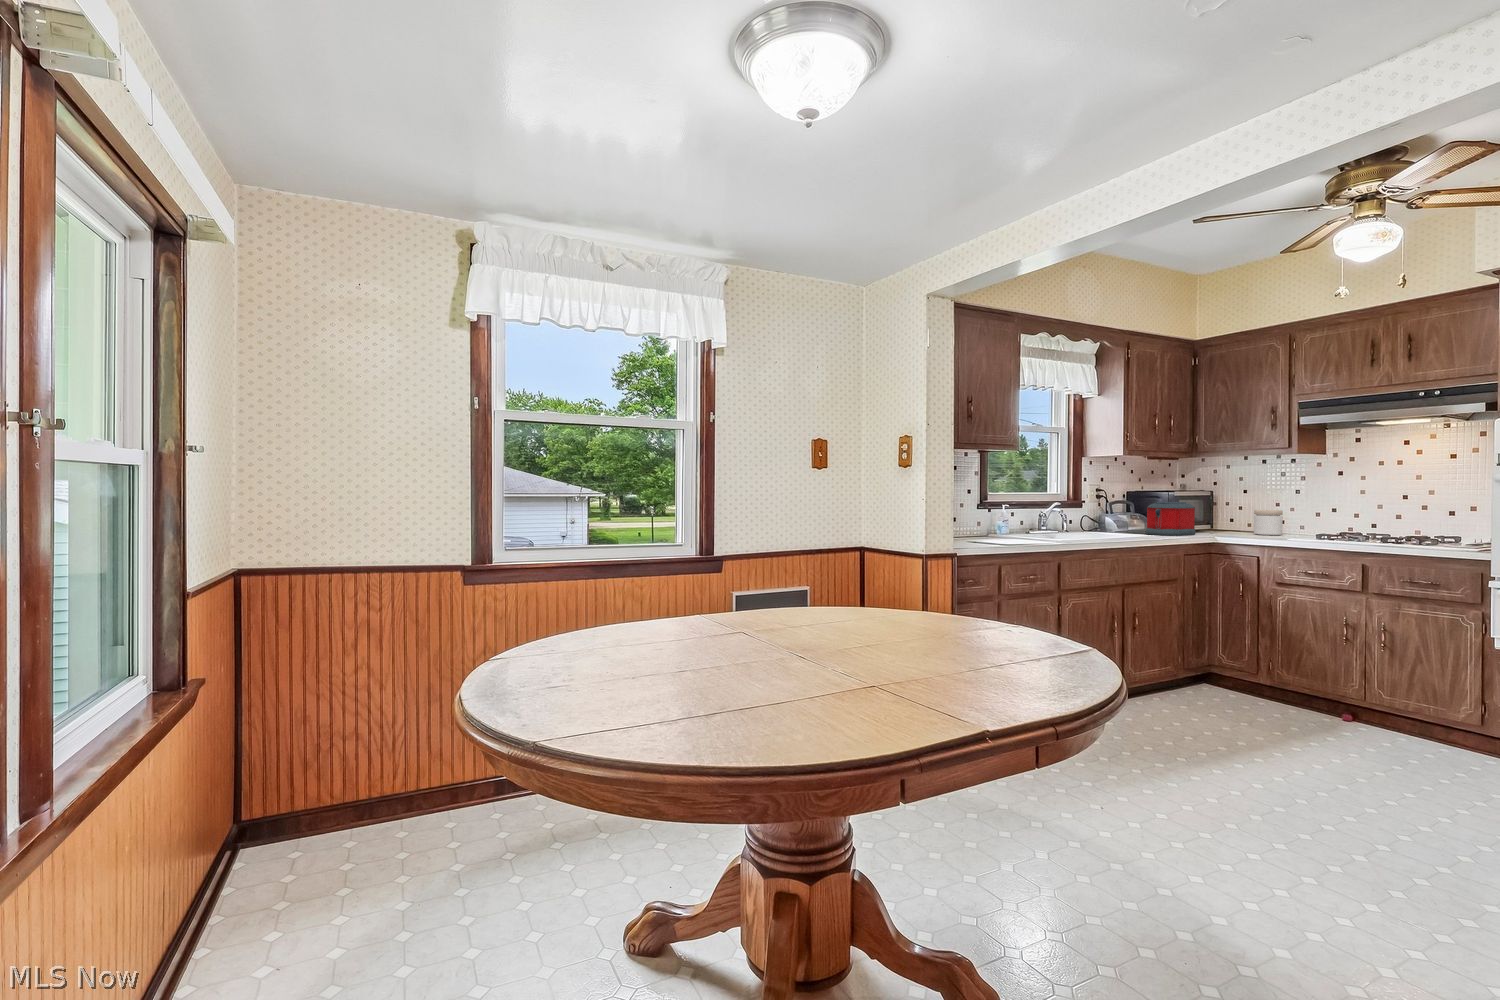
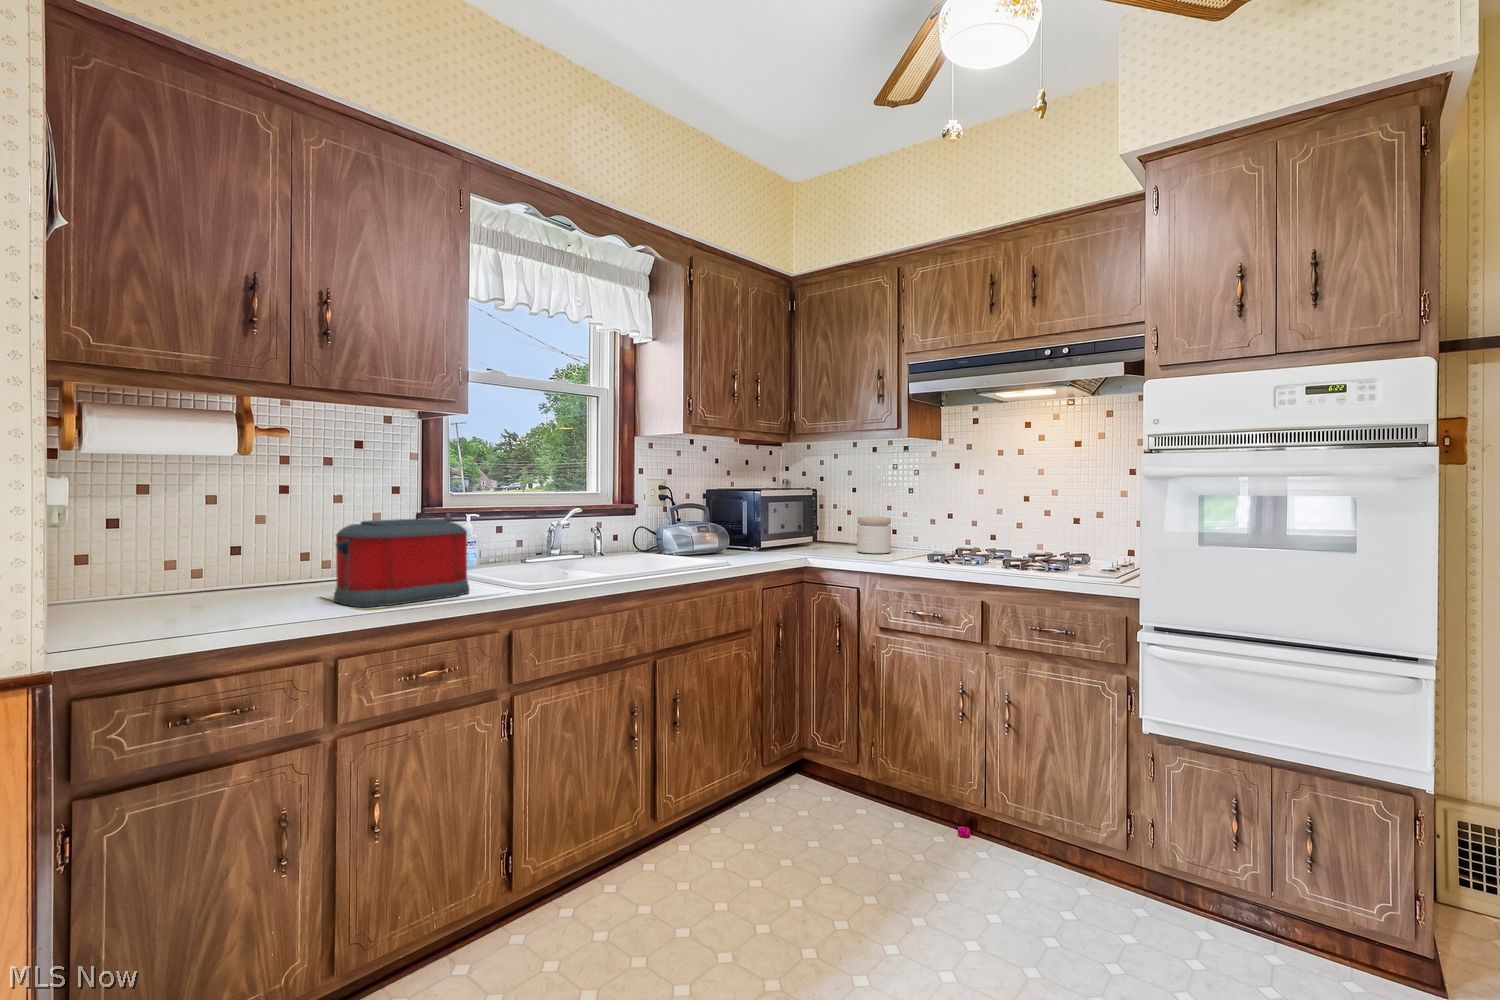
toaster: present [1146,502,1195,536] -> present [334,518,469,607]

